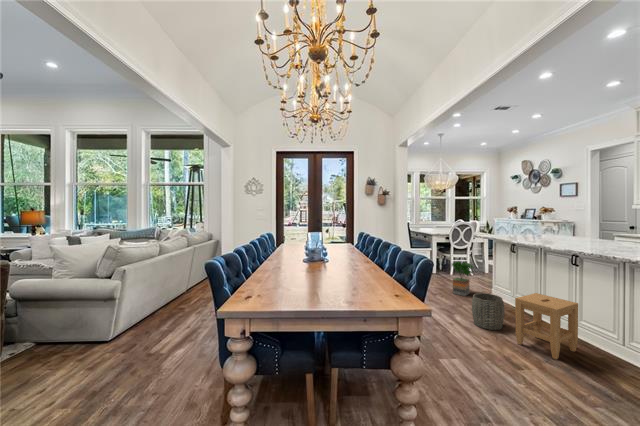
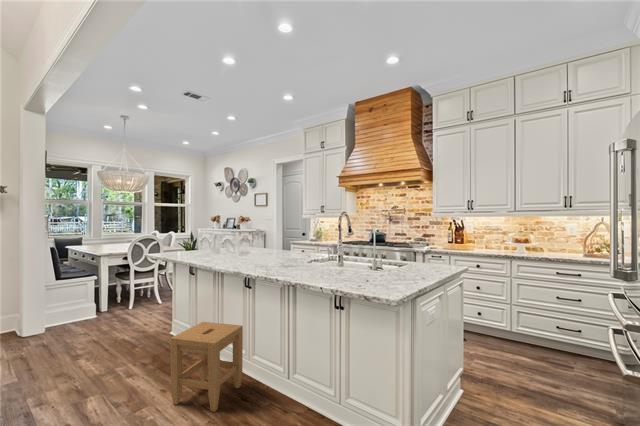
potted tree: present [452,262,473,296] -> none [113,290,148,341]
woven basket: present [472,293,504,330] -> none [119,335,167,393]

